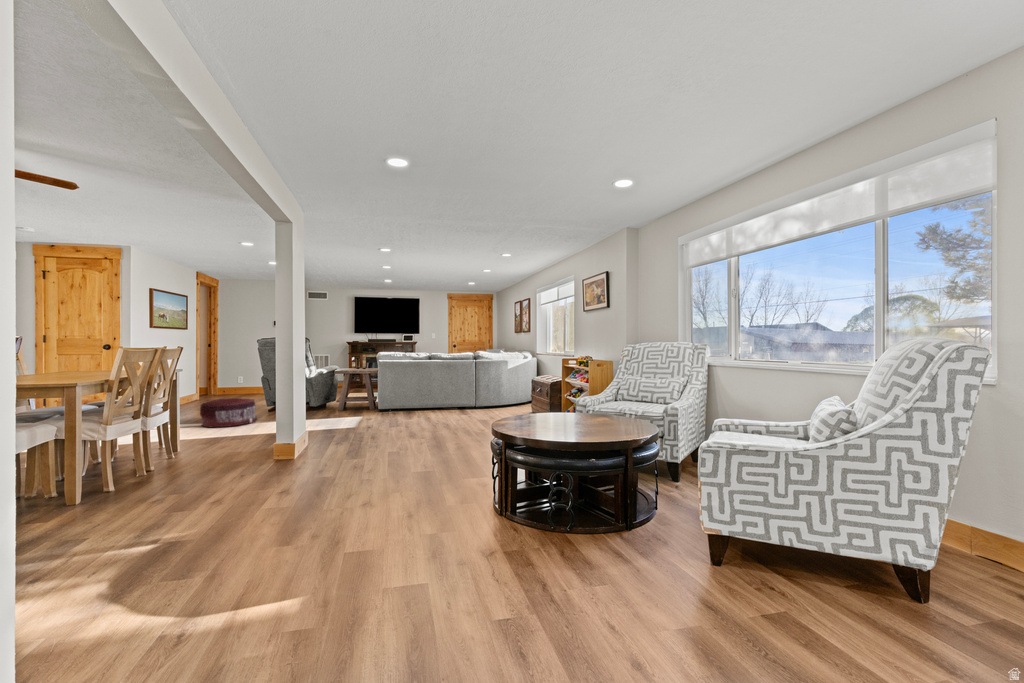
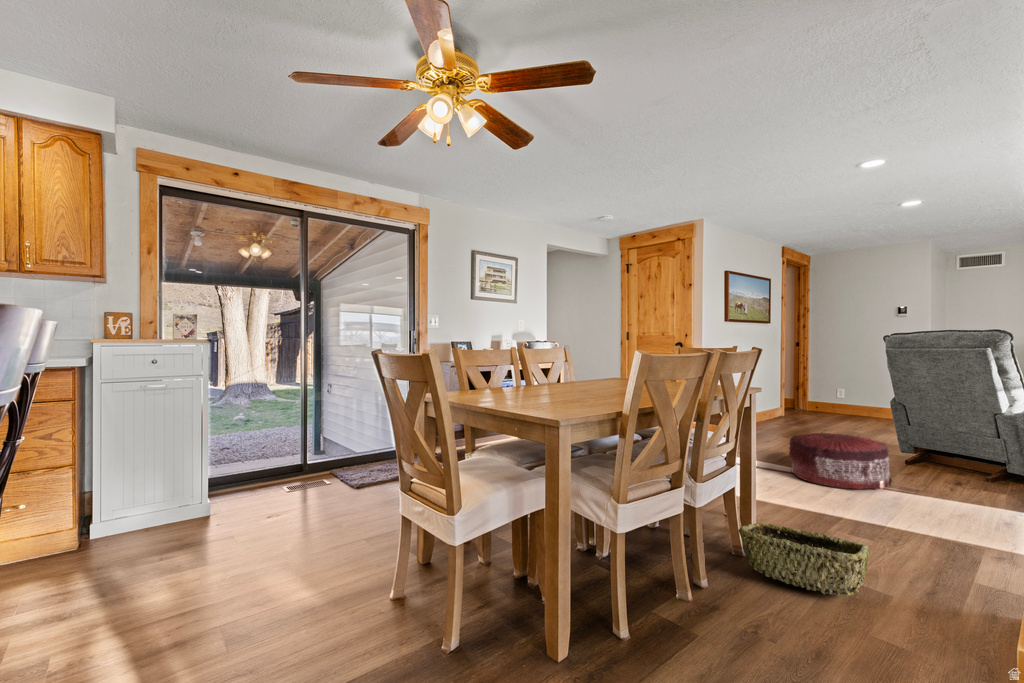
woven basket: none [170,432,232,457] -> present [738,523,869,597]

